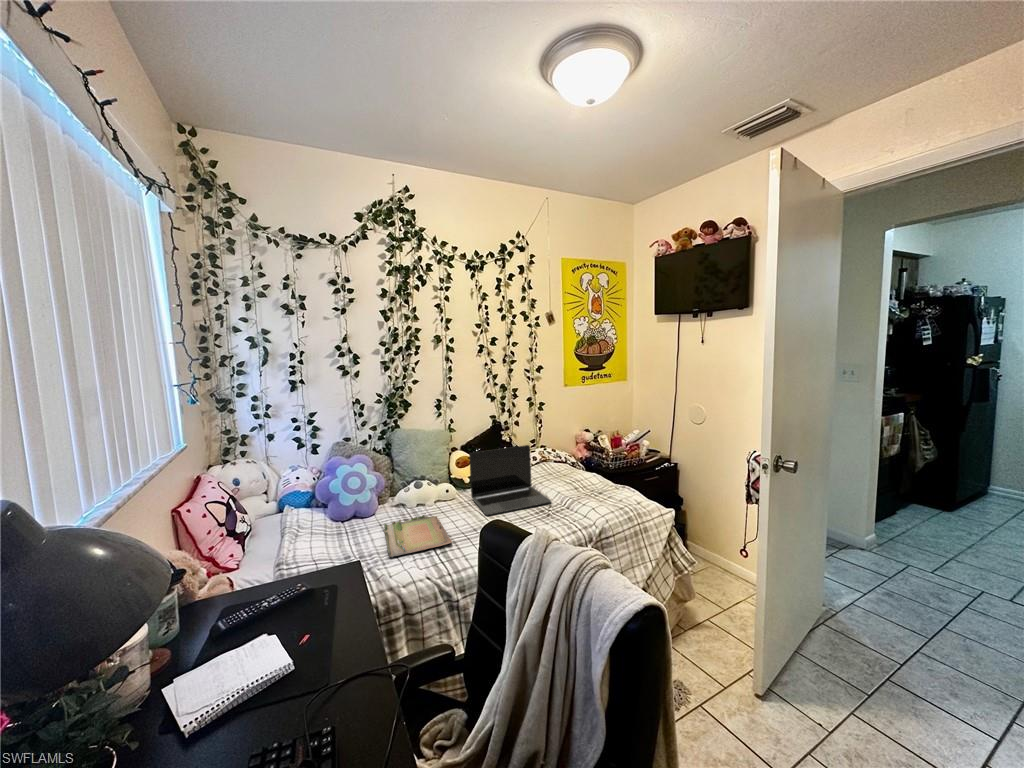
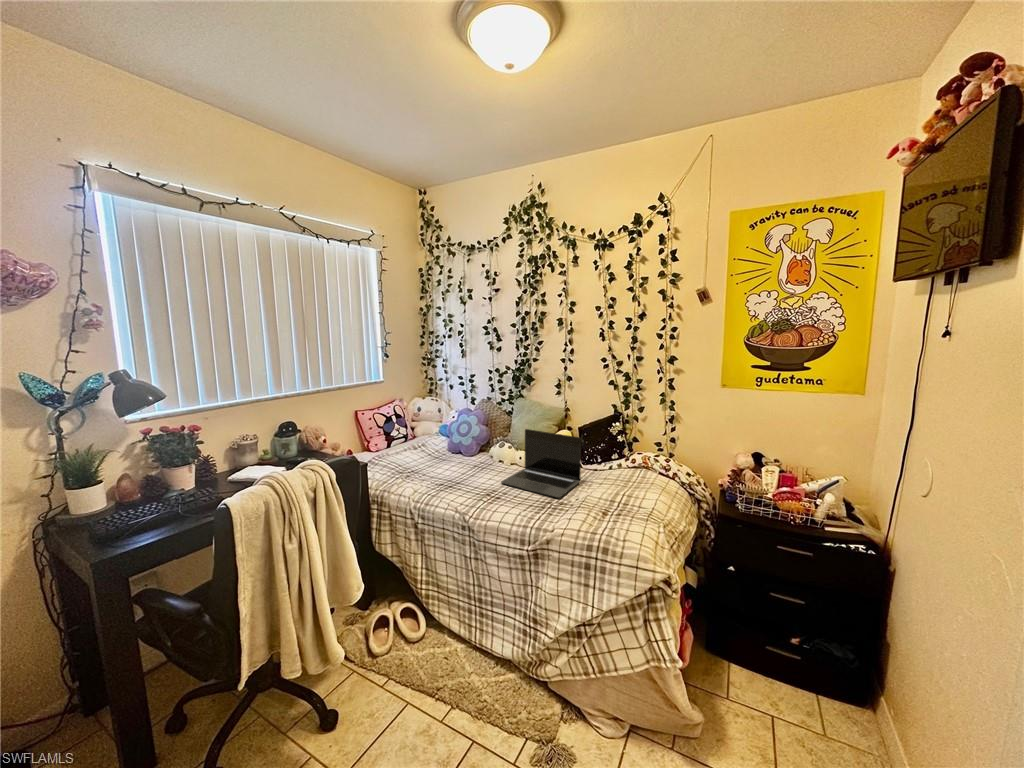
tray: present [384,513,452,557] -> none [413,460,479,485]

